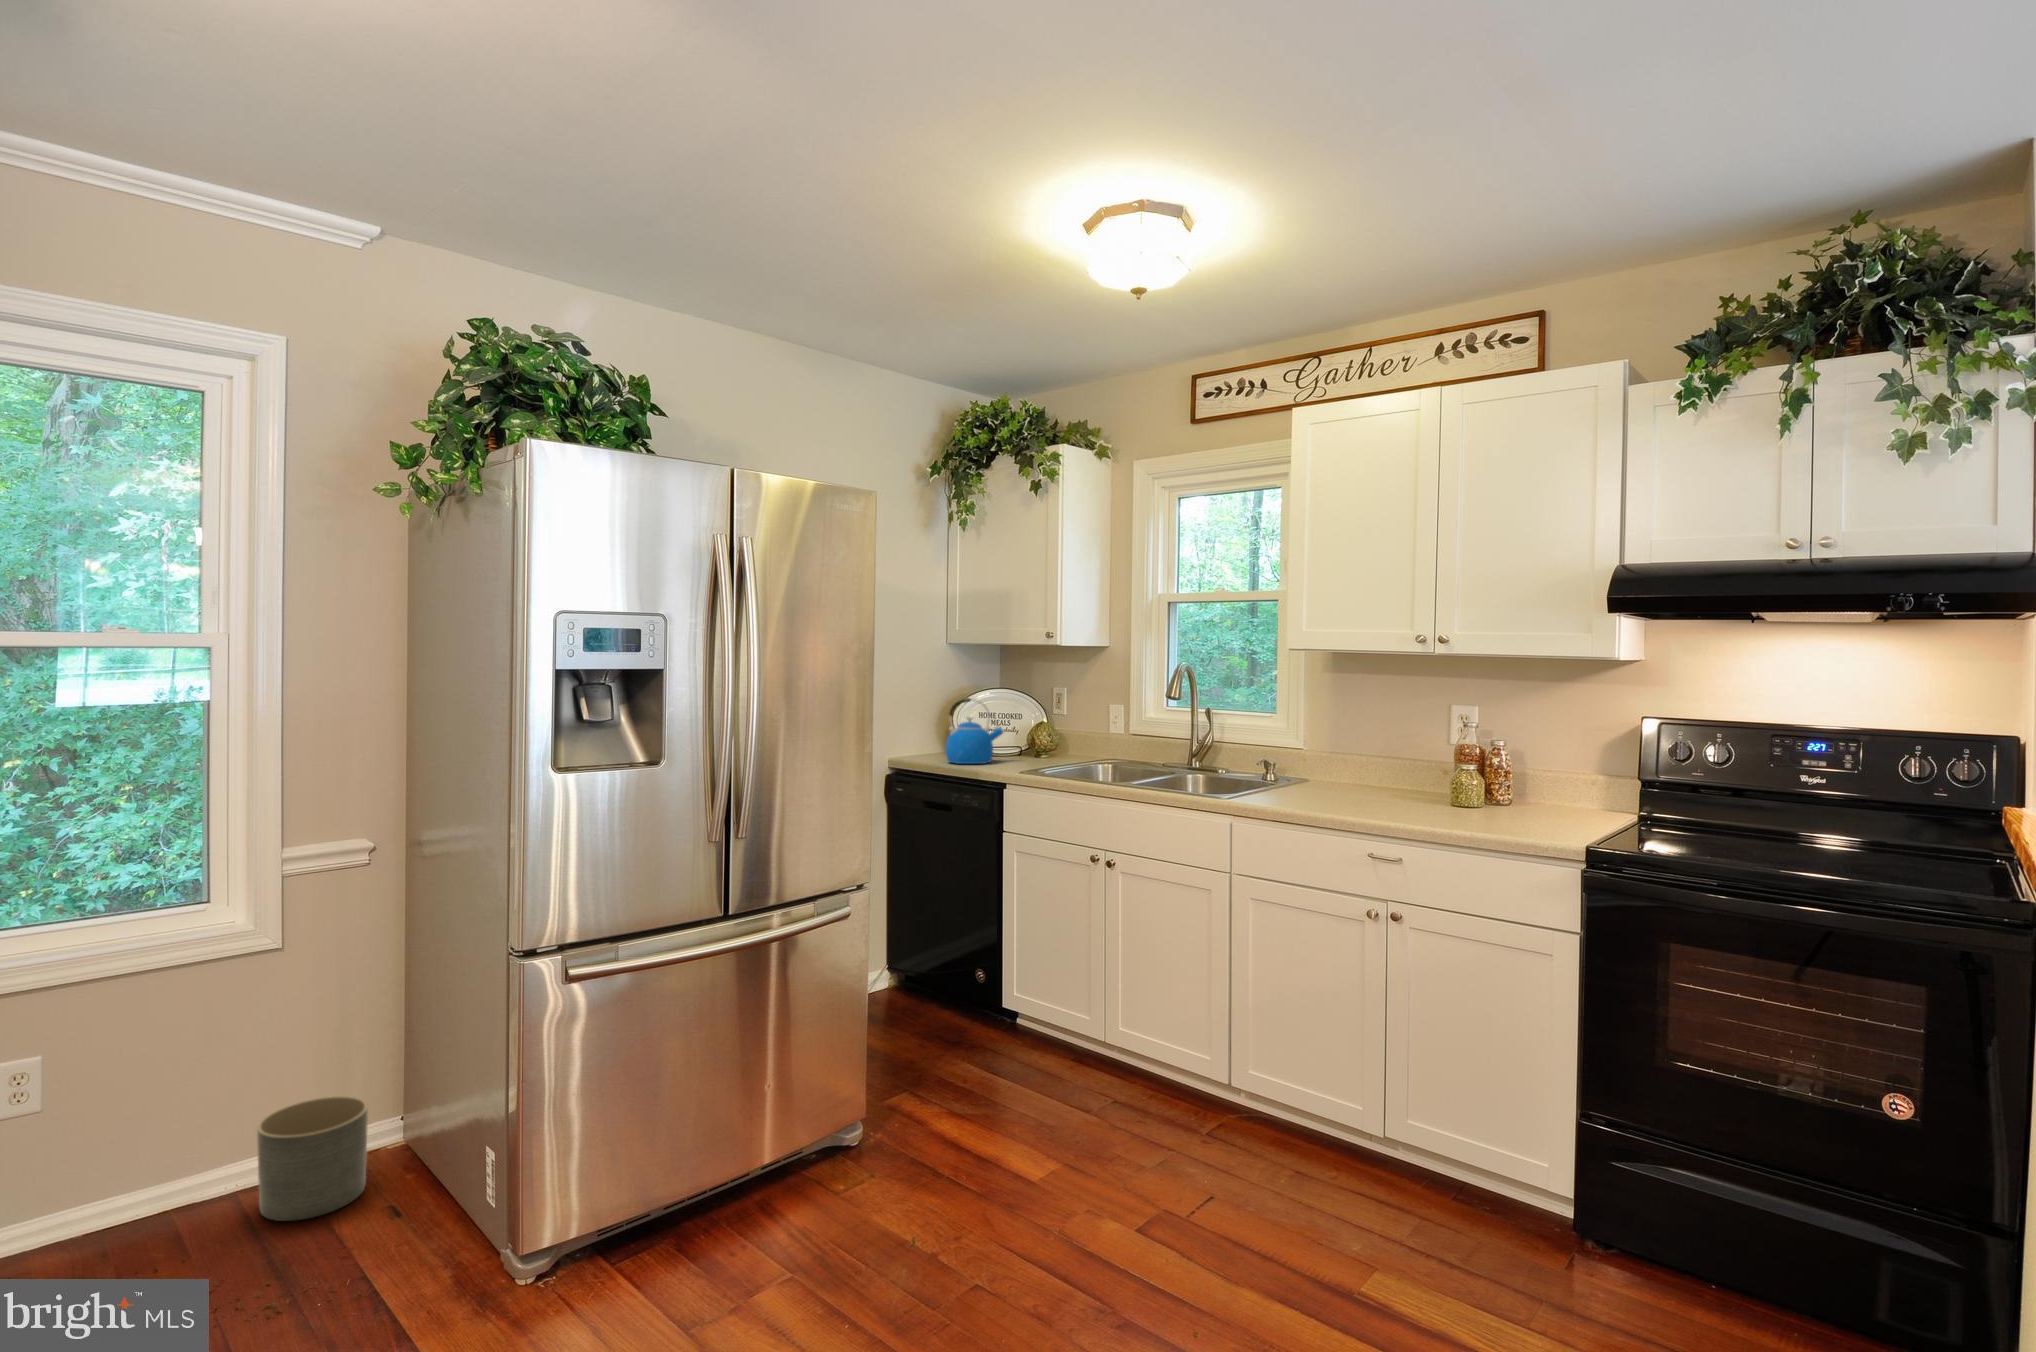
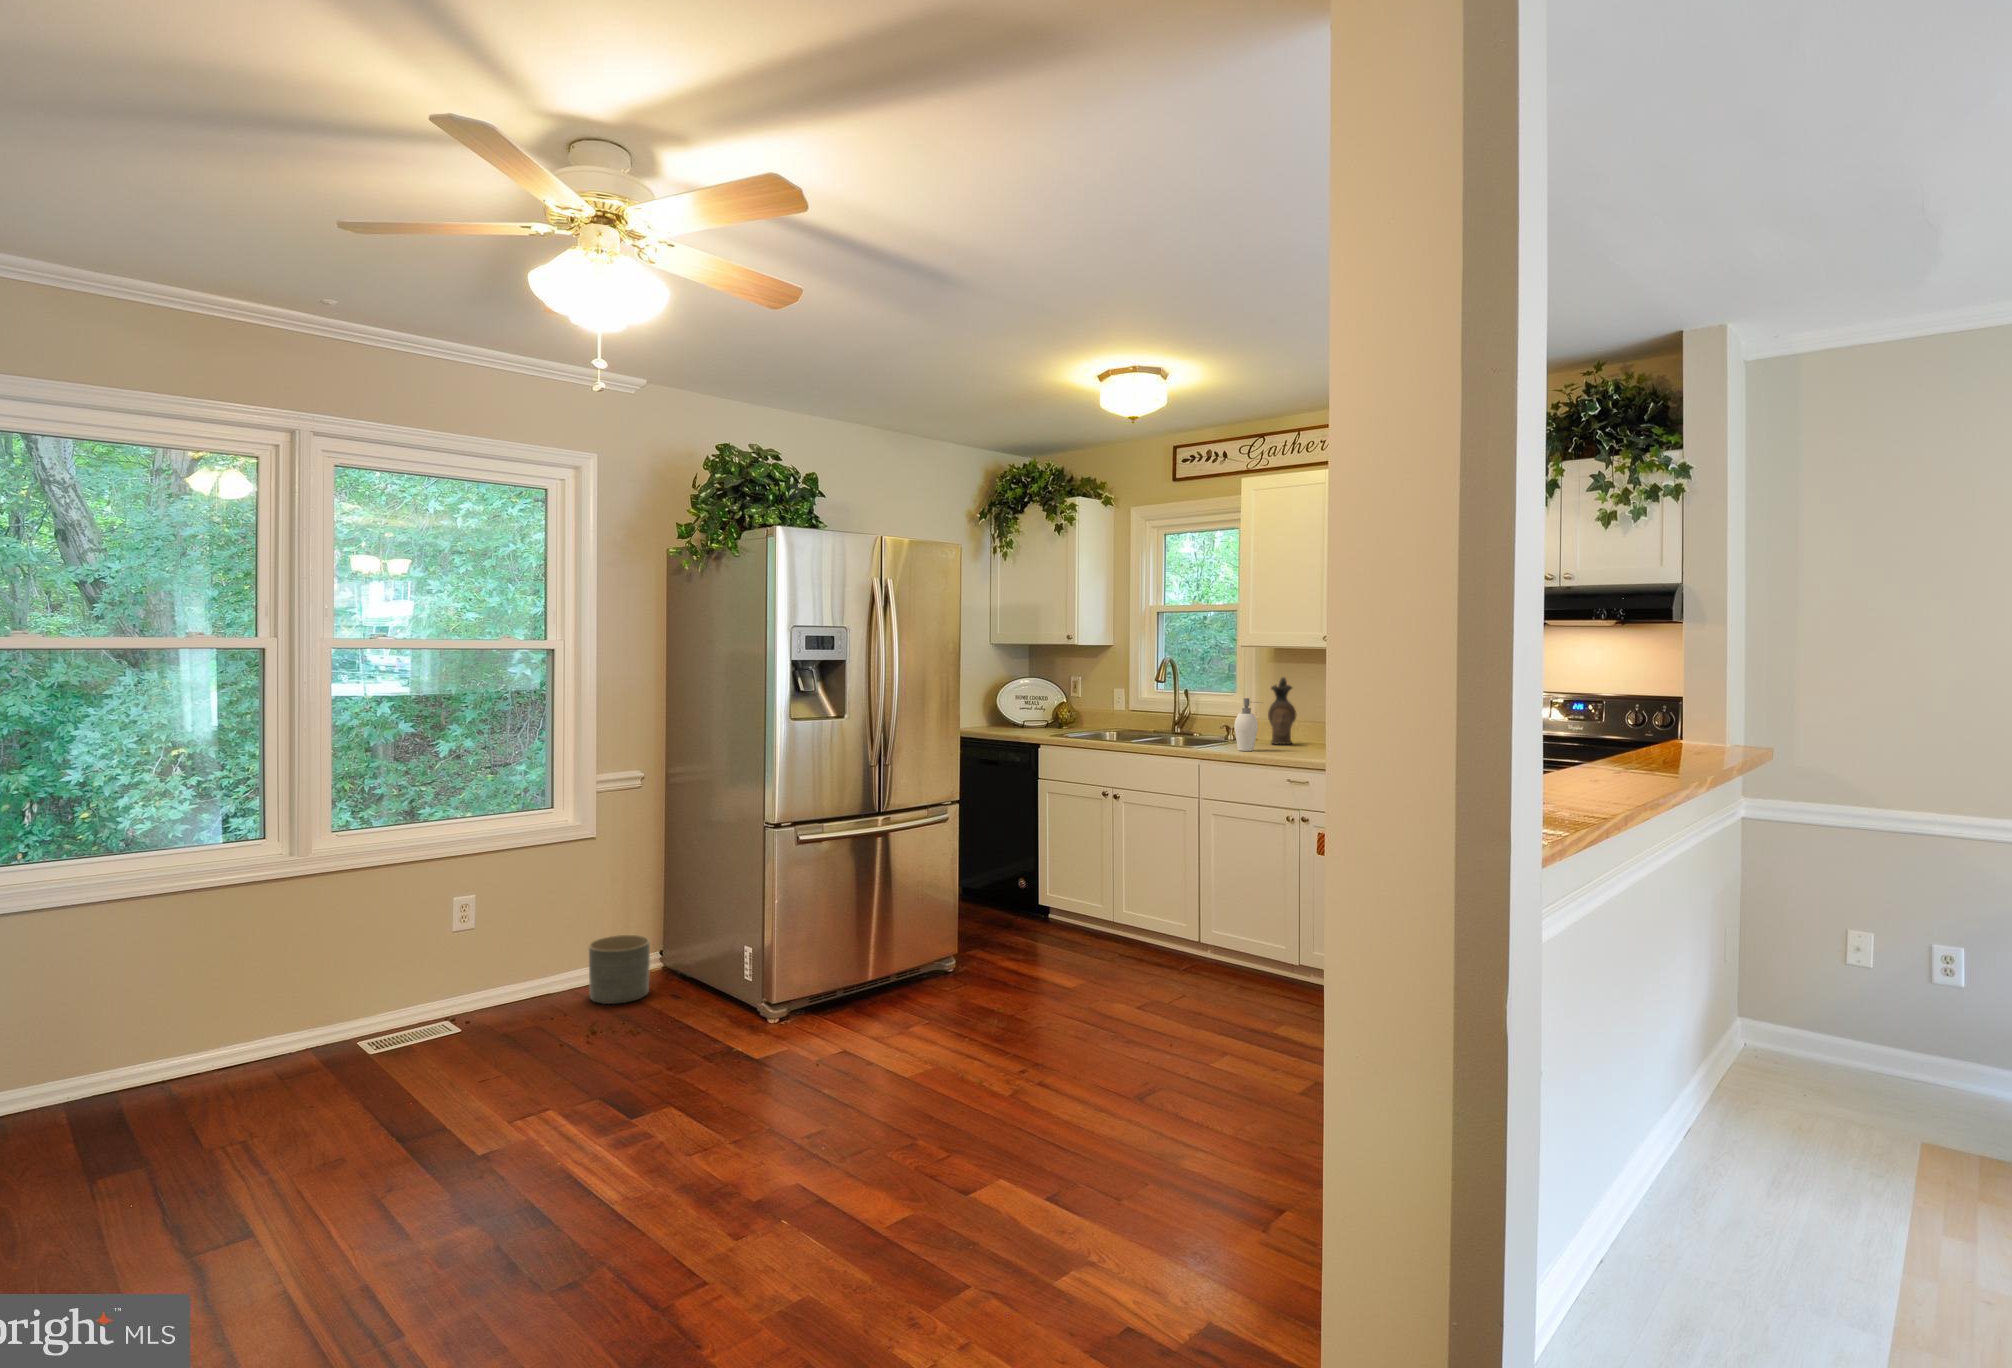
ceramic pitcher: none [1327,696,1369,794] -> present [1268,677,1296,744]
kettle: present [946,698,1003,764] -> none [994,683,1036,731]
soap dispenser: none [1281,729,1325,808] -> present [1234,698,1262,751]

